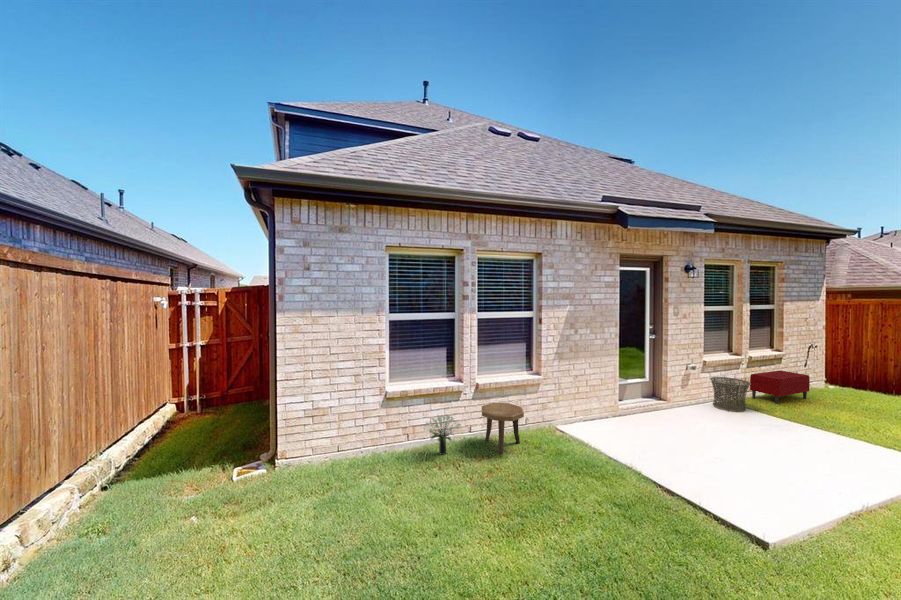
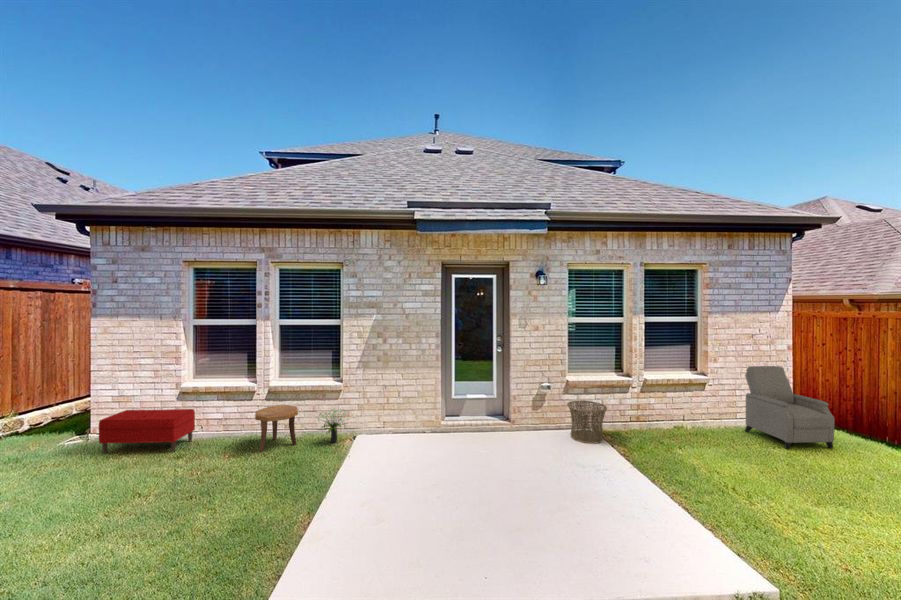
chair: none [805,341,879,402] -> present [745,366,835,449]
bench: present [750,370,810,404] -> present [99,409,195,453]
potted plant: present [426,415,460,455] -> present [318,409,350,443]

